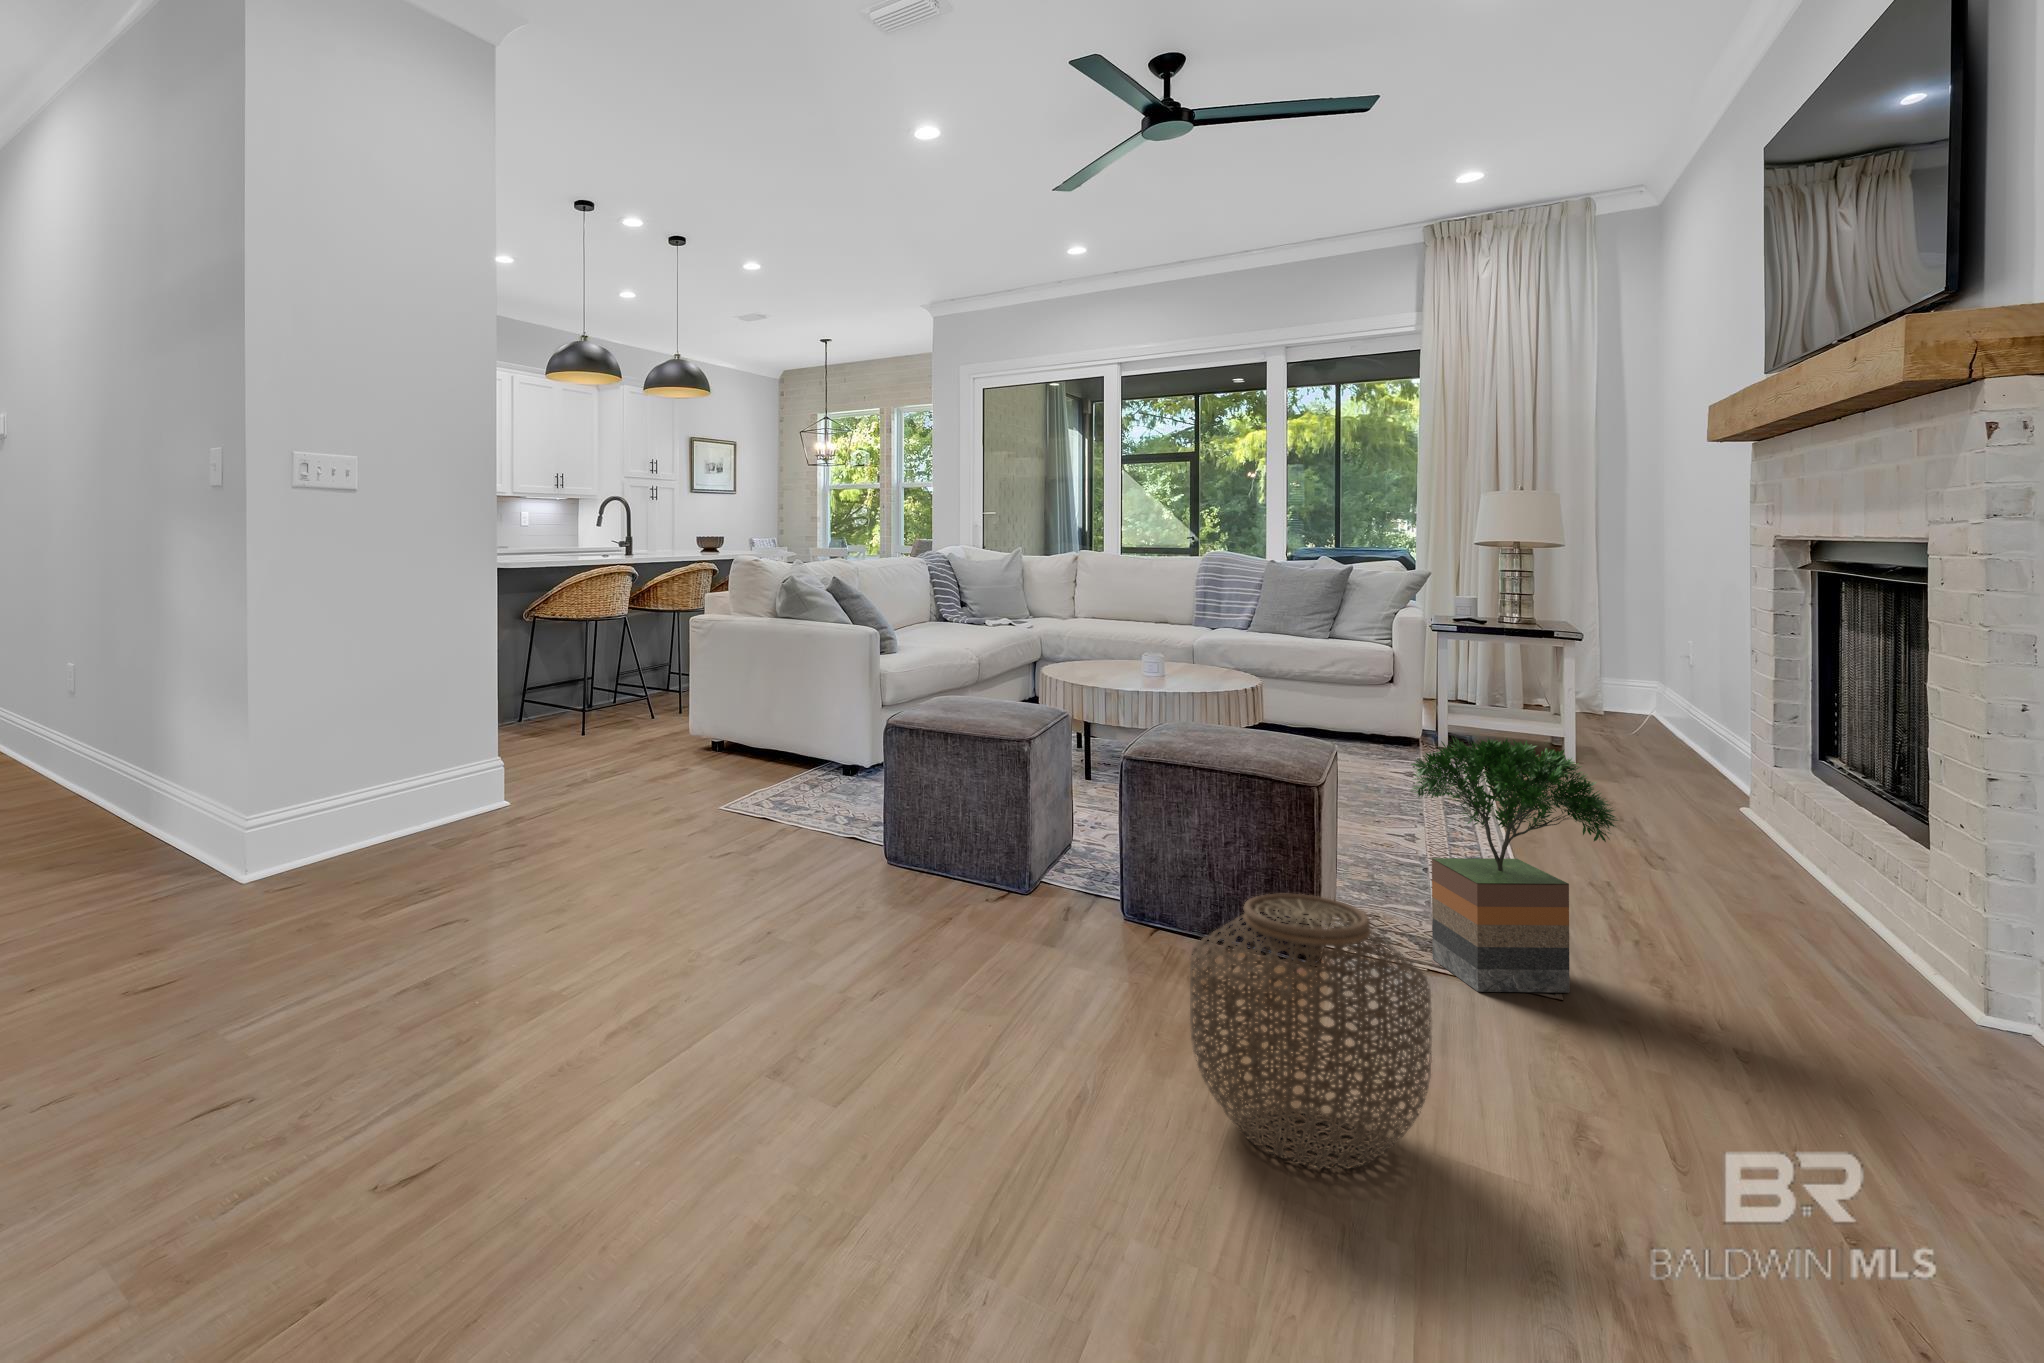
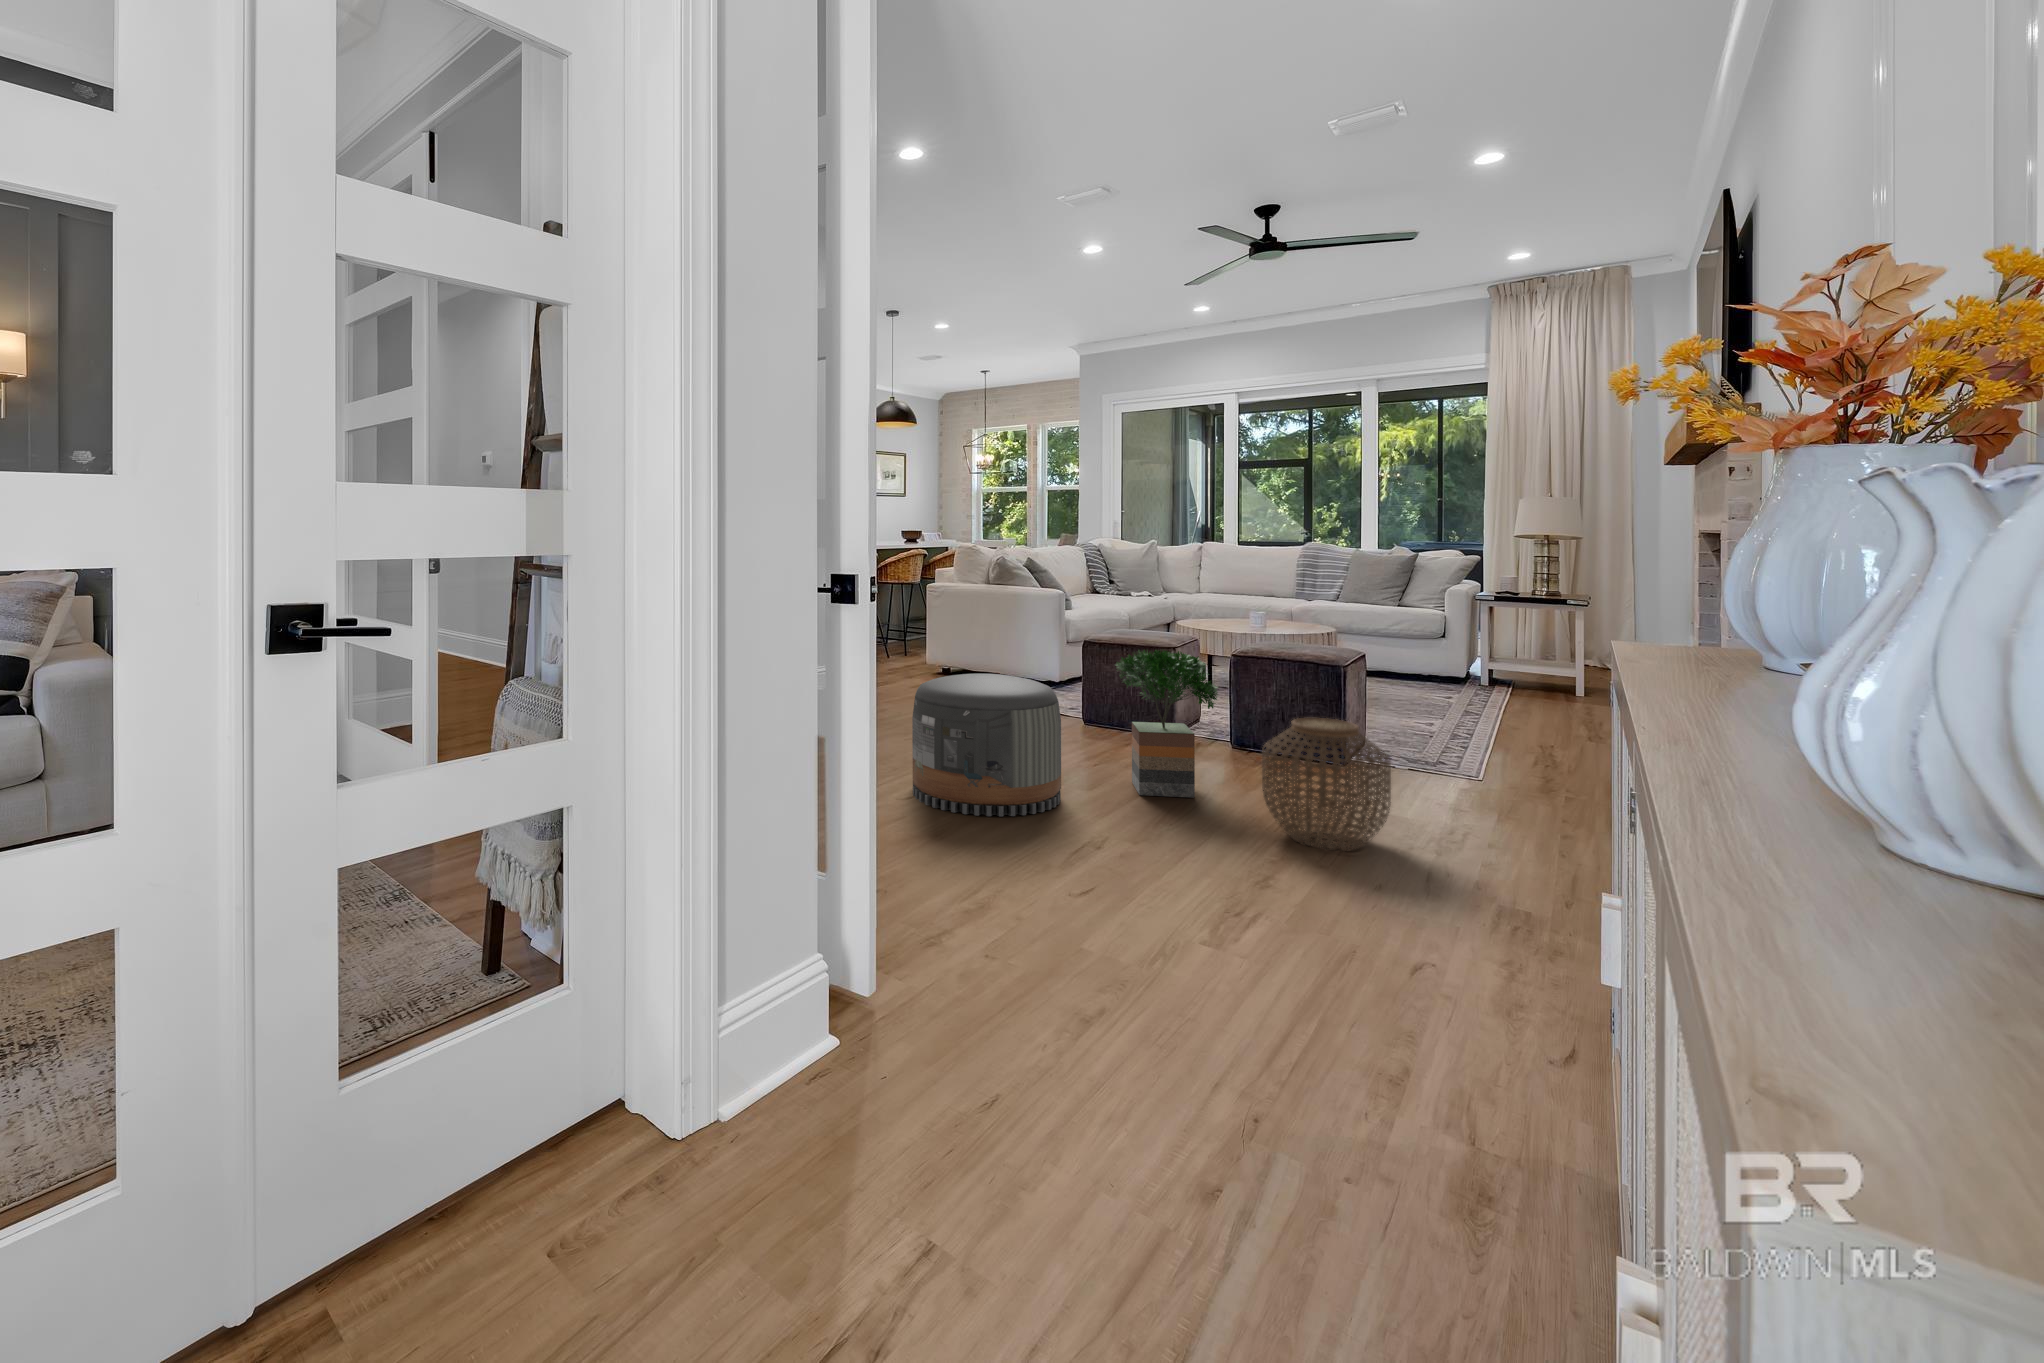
potted tree: present [1411,738,1618,993] -> present [1117,650,1217,798]
pouf: none [547,804,827,1109] -> present [912,673,1061,816]

